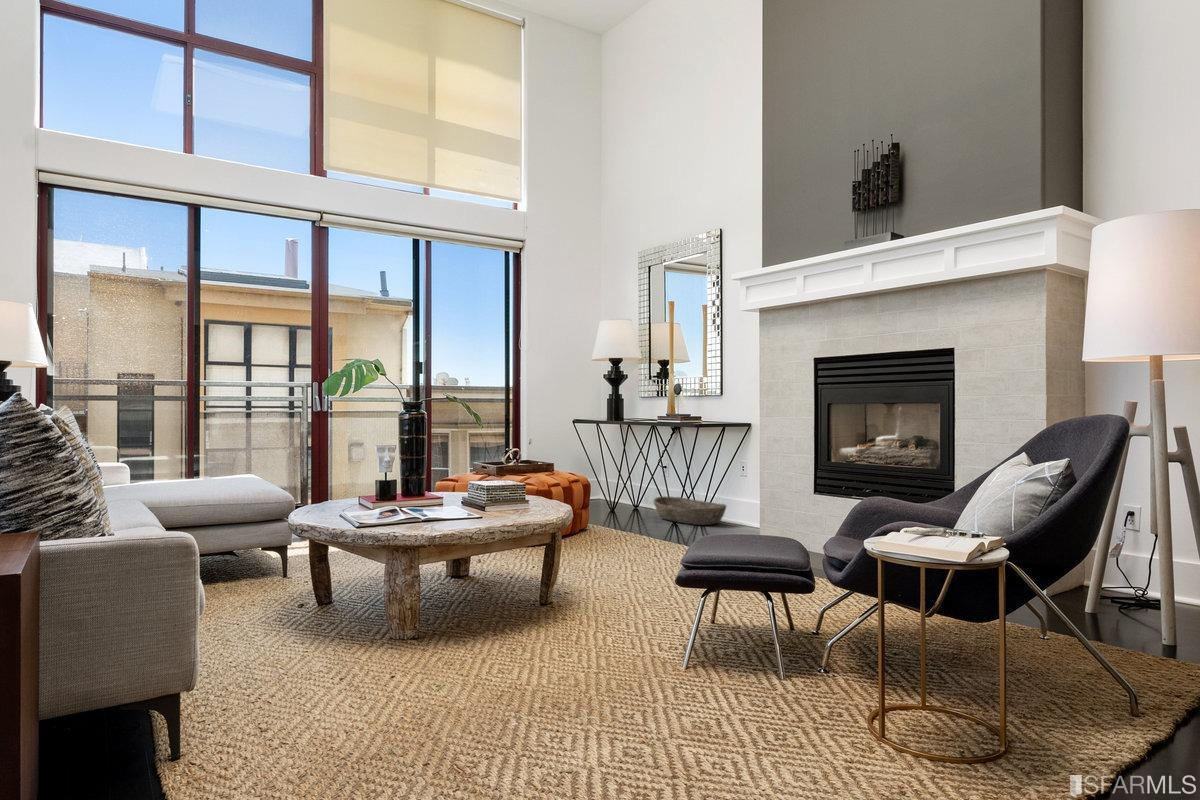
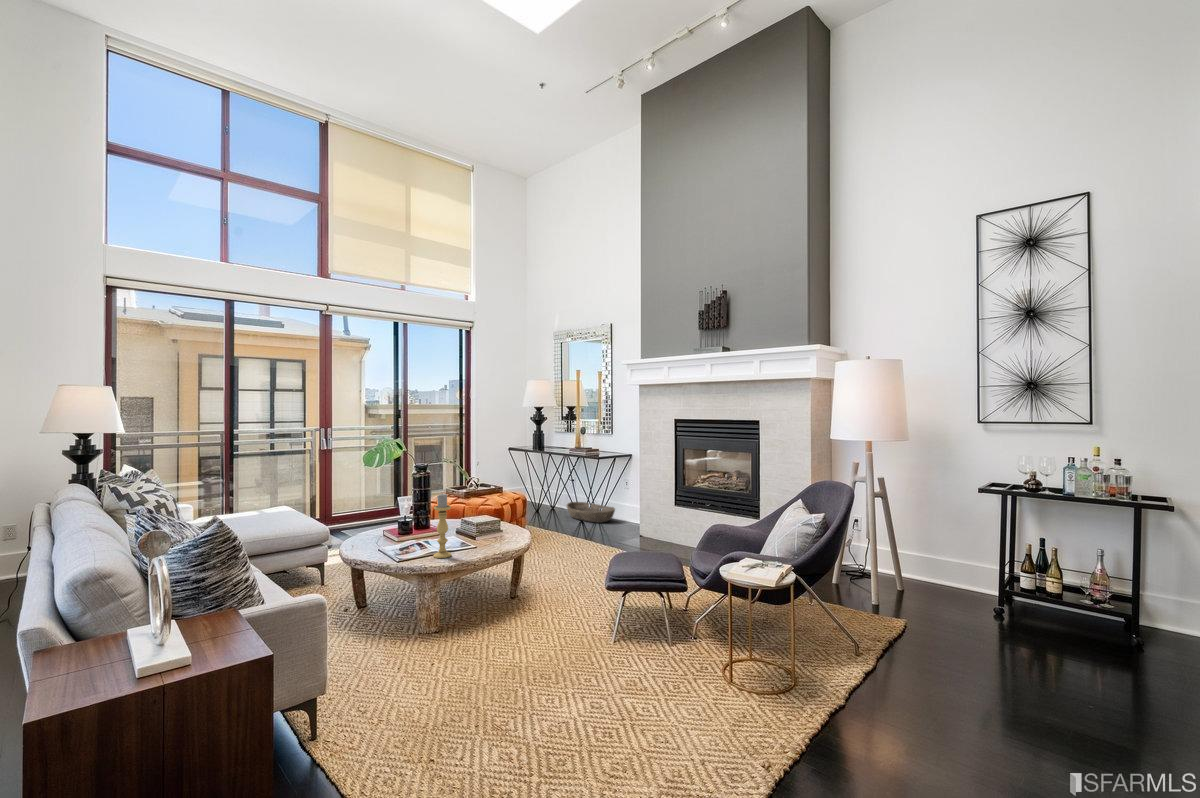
candle holder: none [413,427,440,526] -> present [434,494,451,558]

